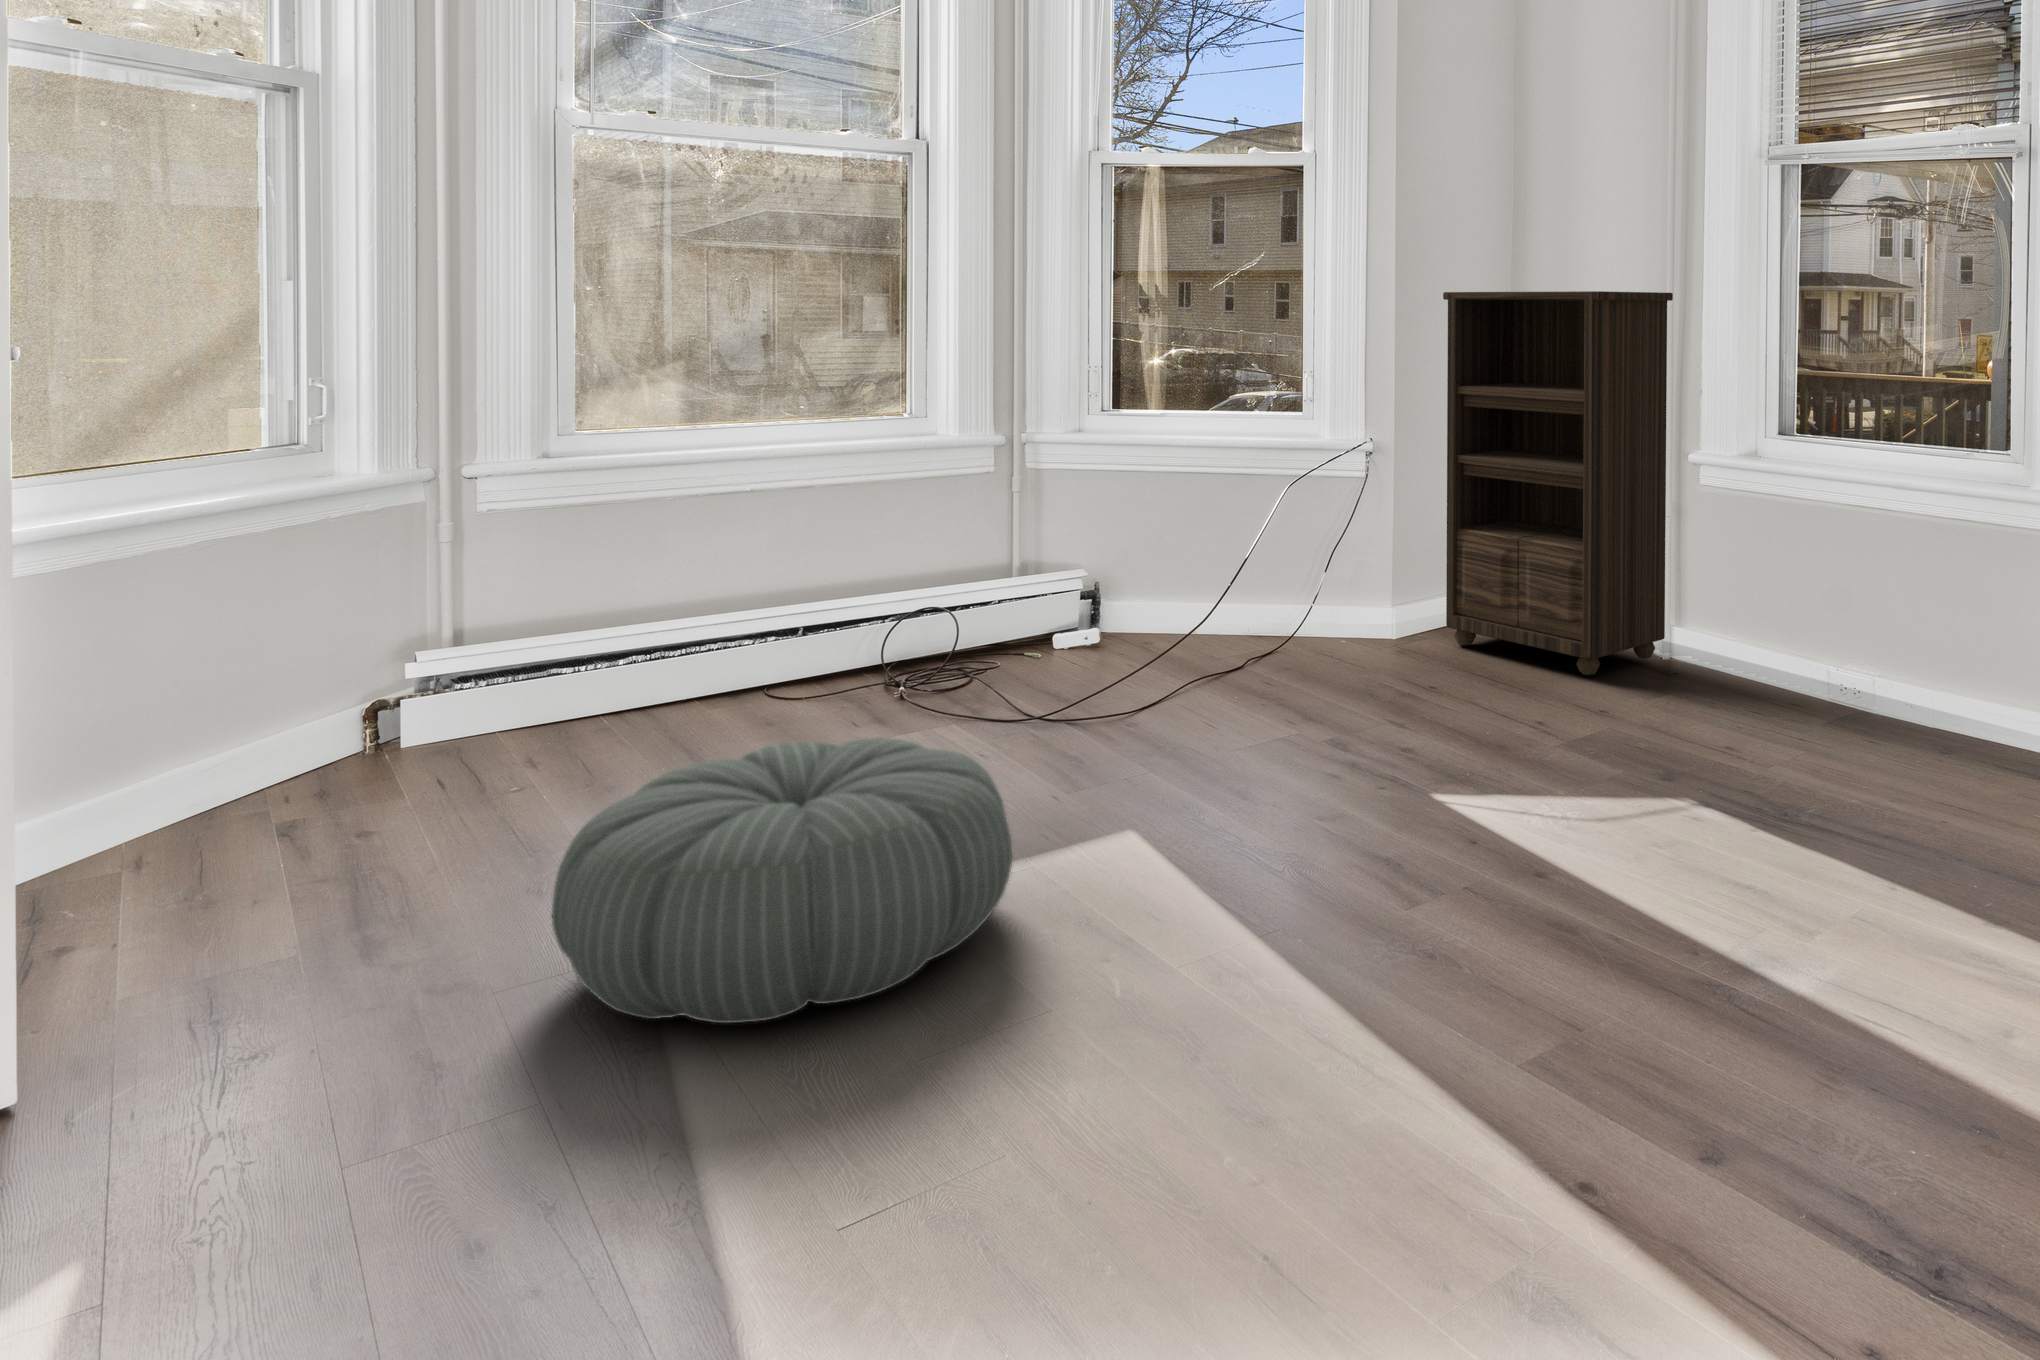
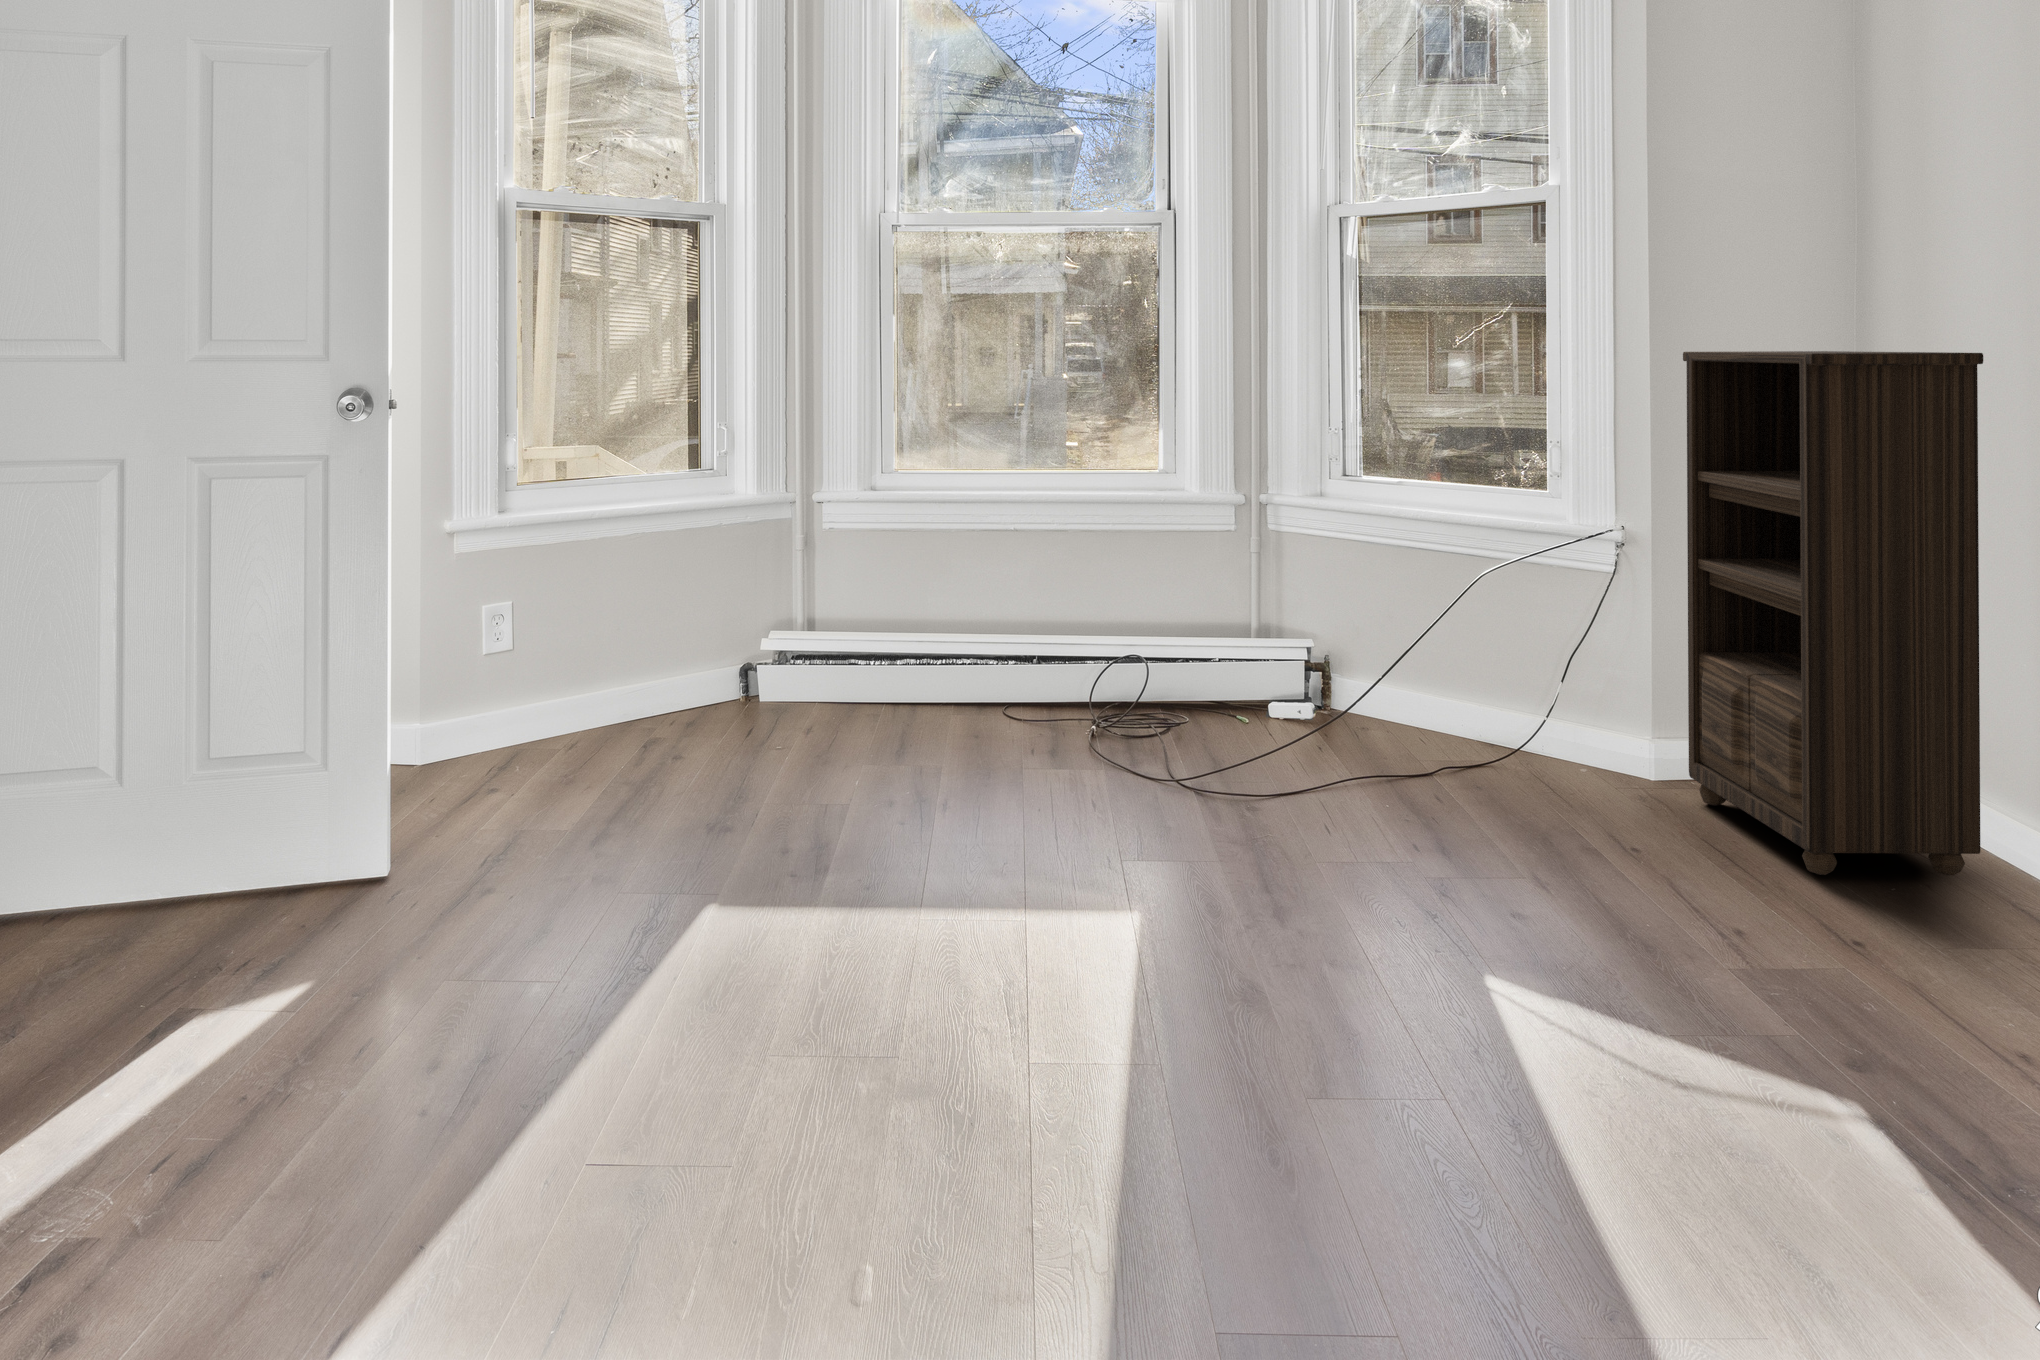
pouf: present [552,737,1012,1023] -> none [600,731,927,935]

